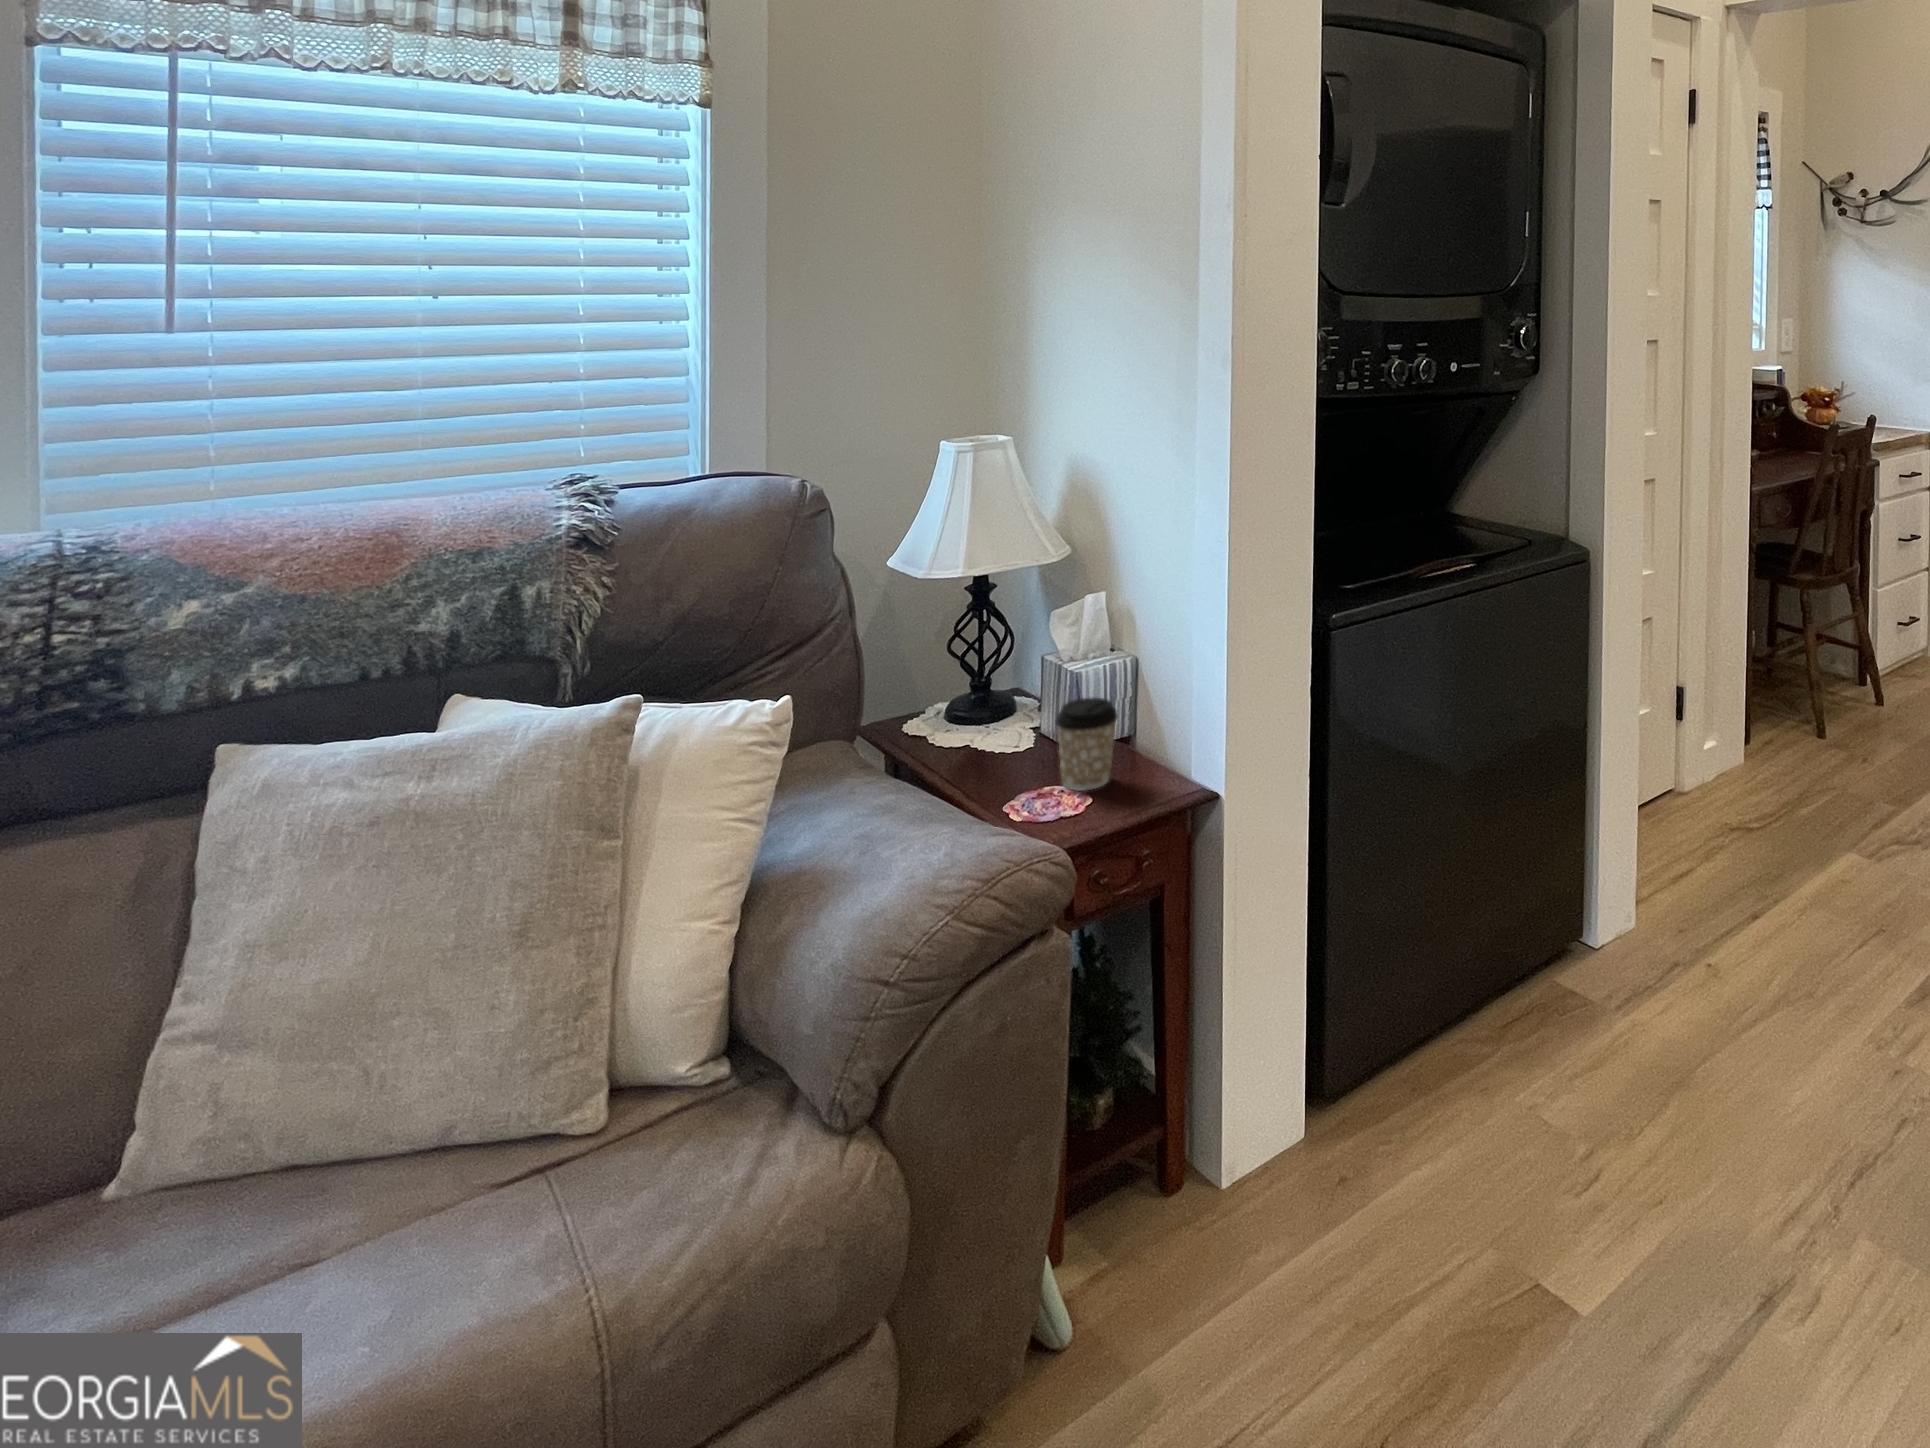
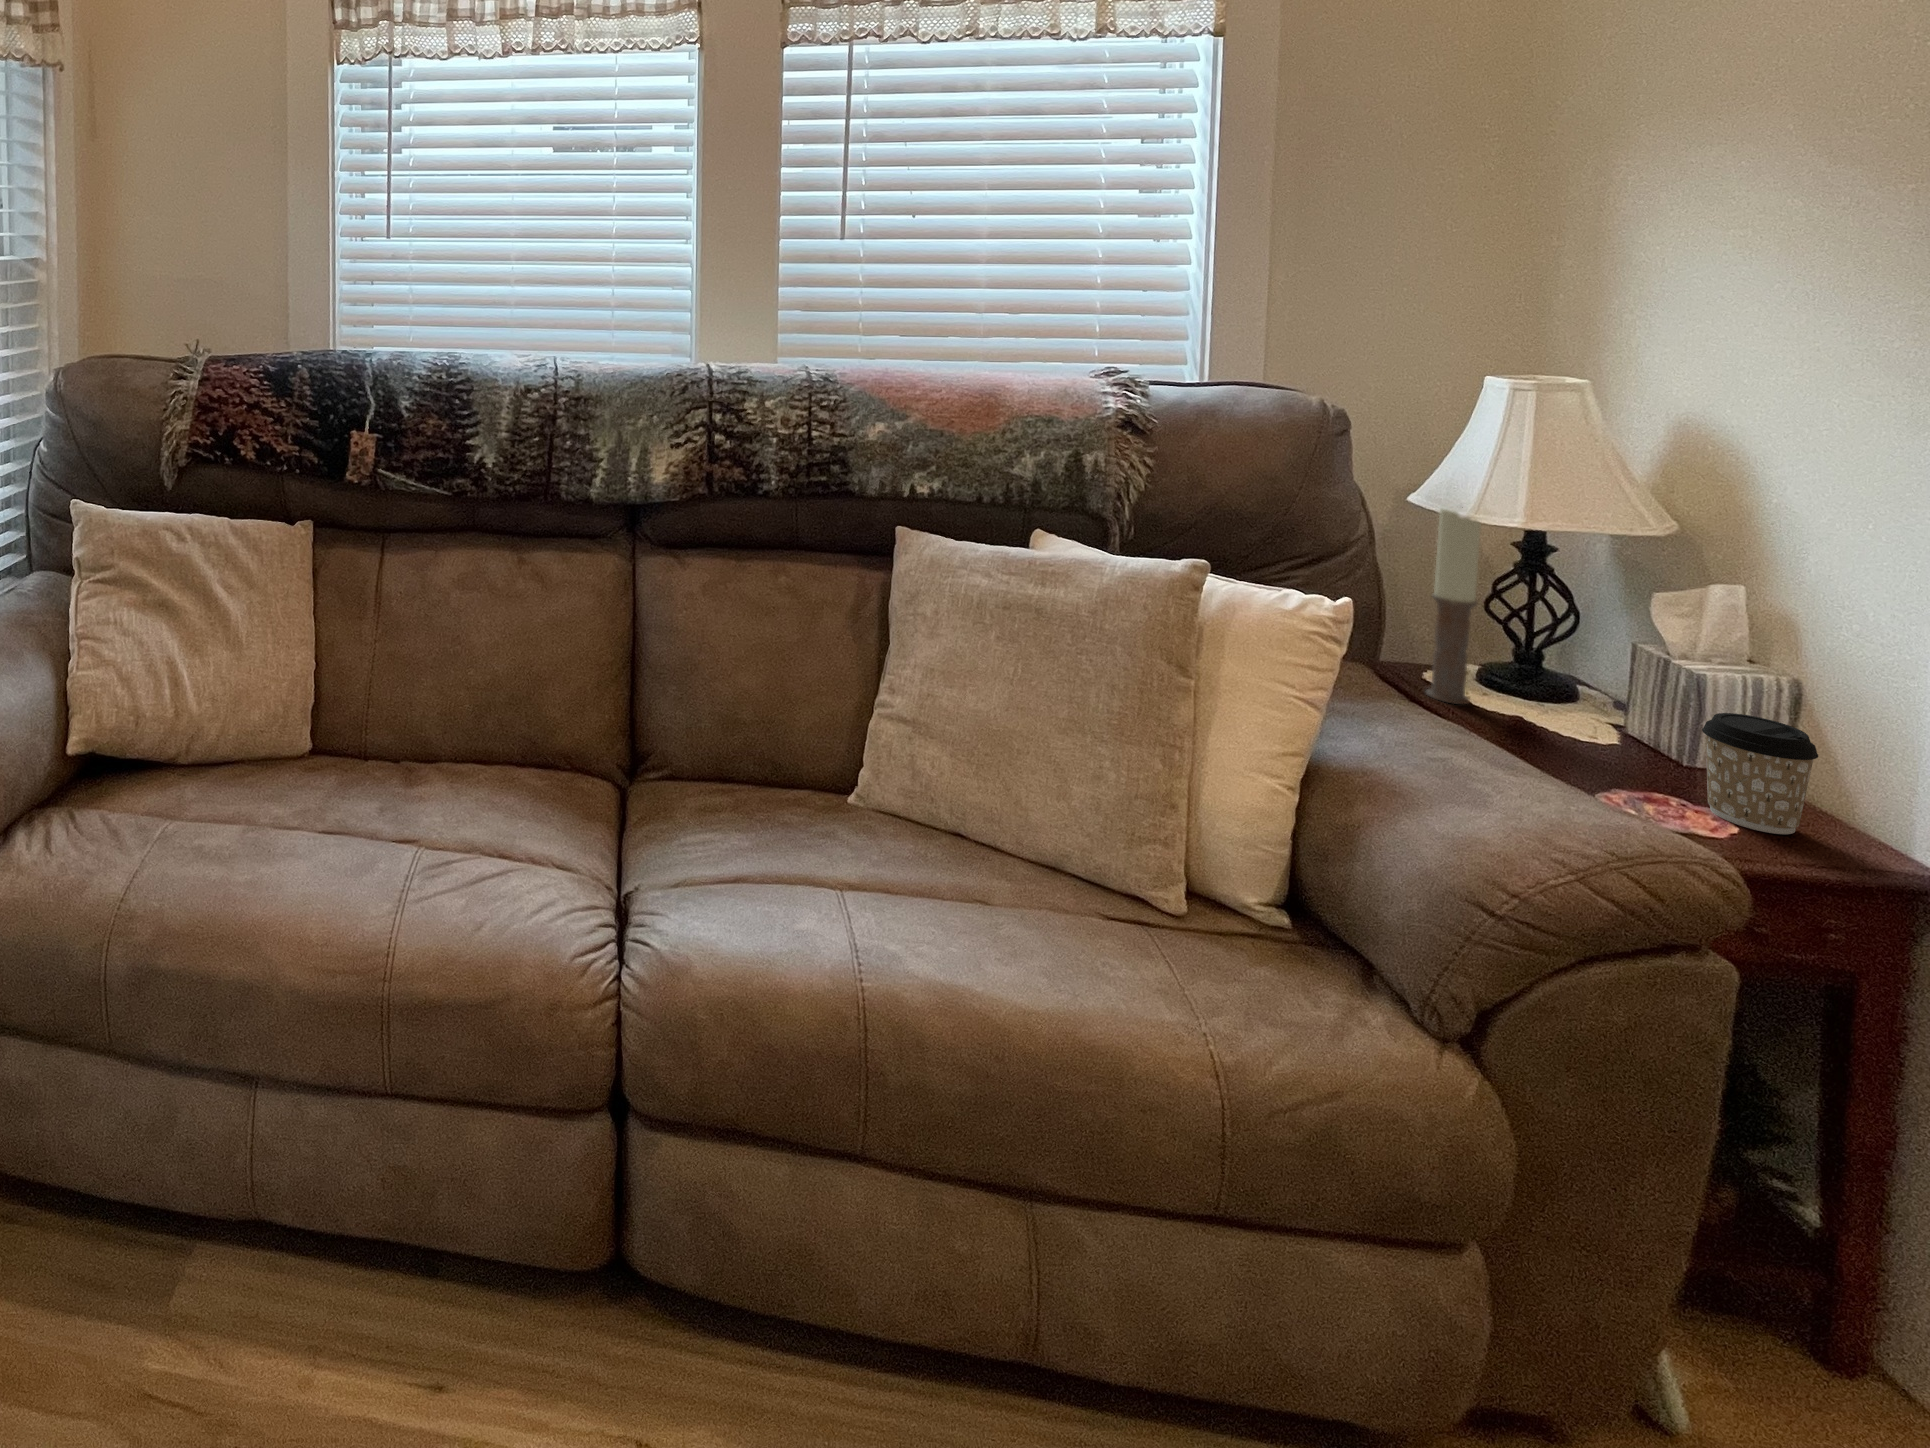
candle: none [892,564,926,750] -> present [1426,507,1481,704]

